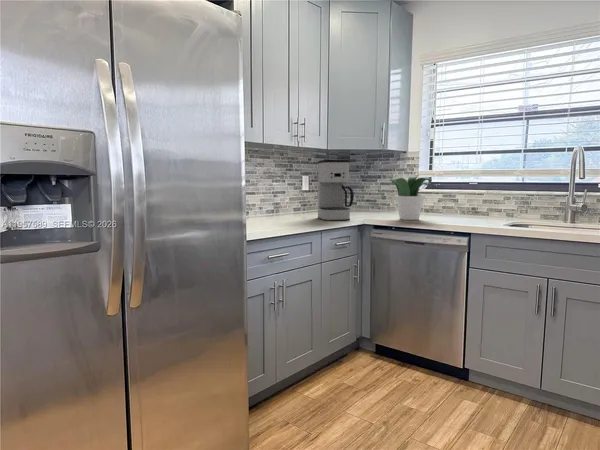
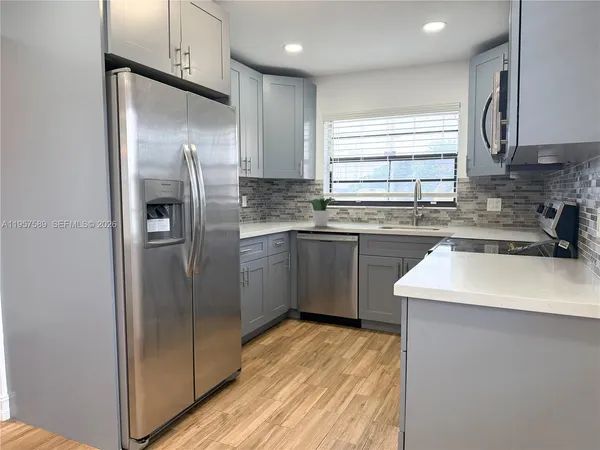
coffee maker: present [318,160,354,221] -> none [259,187,285,228]

